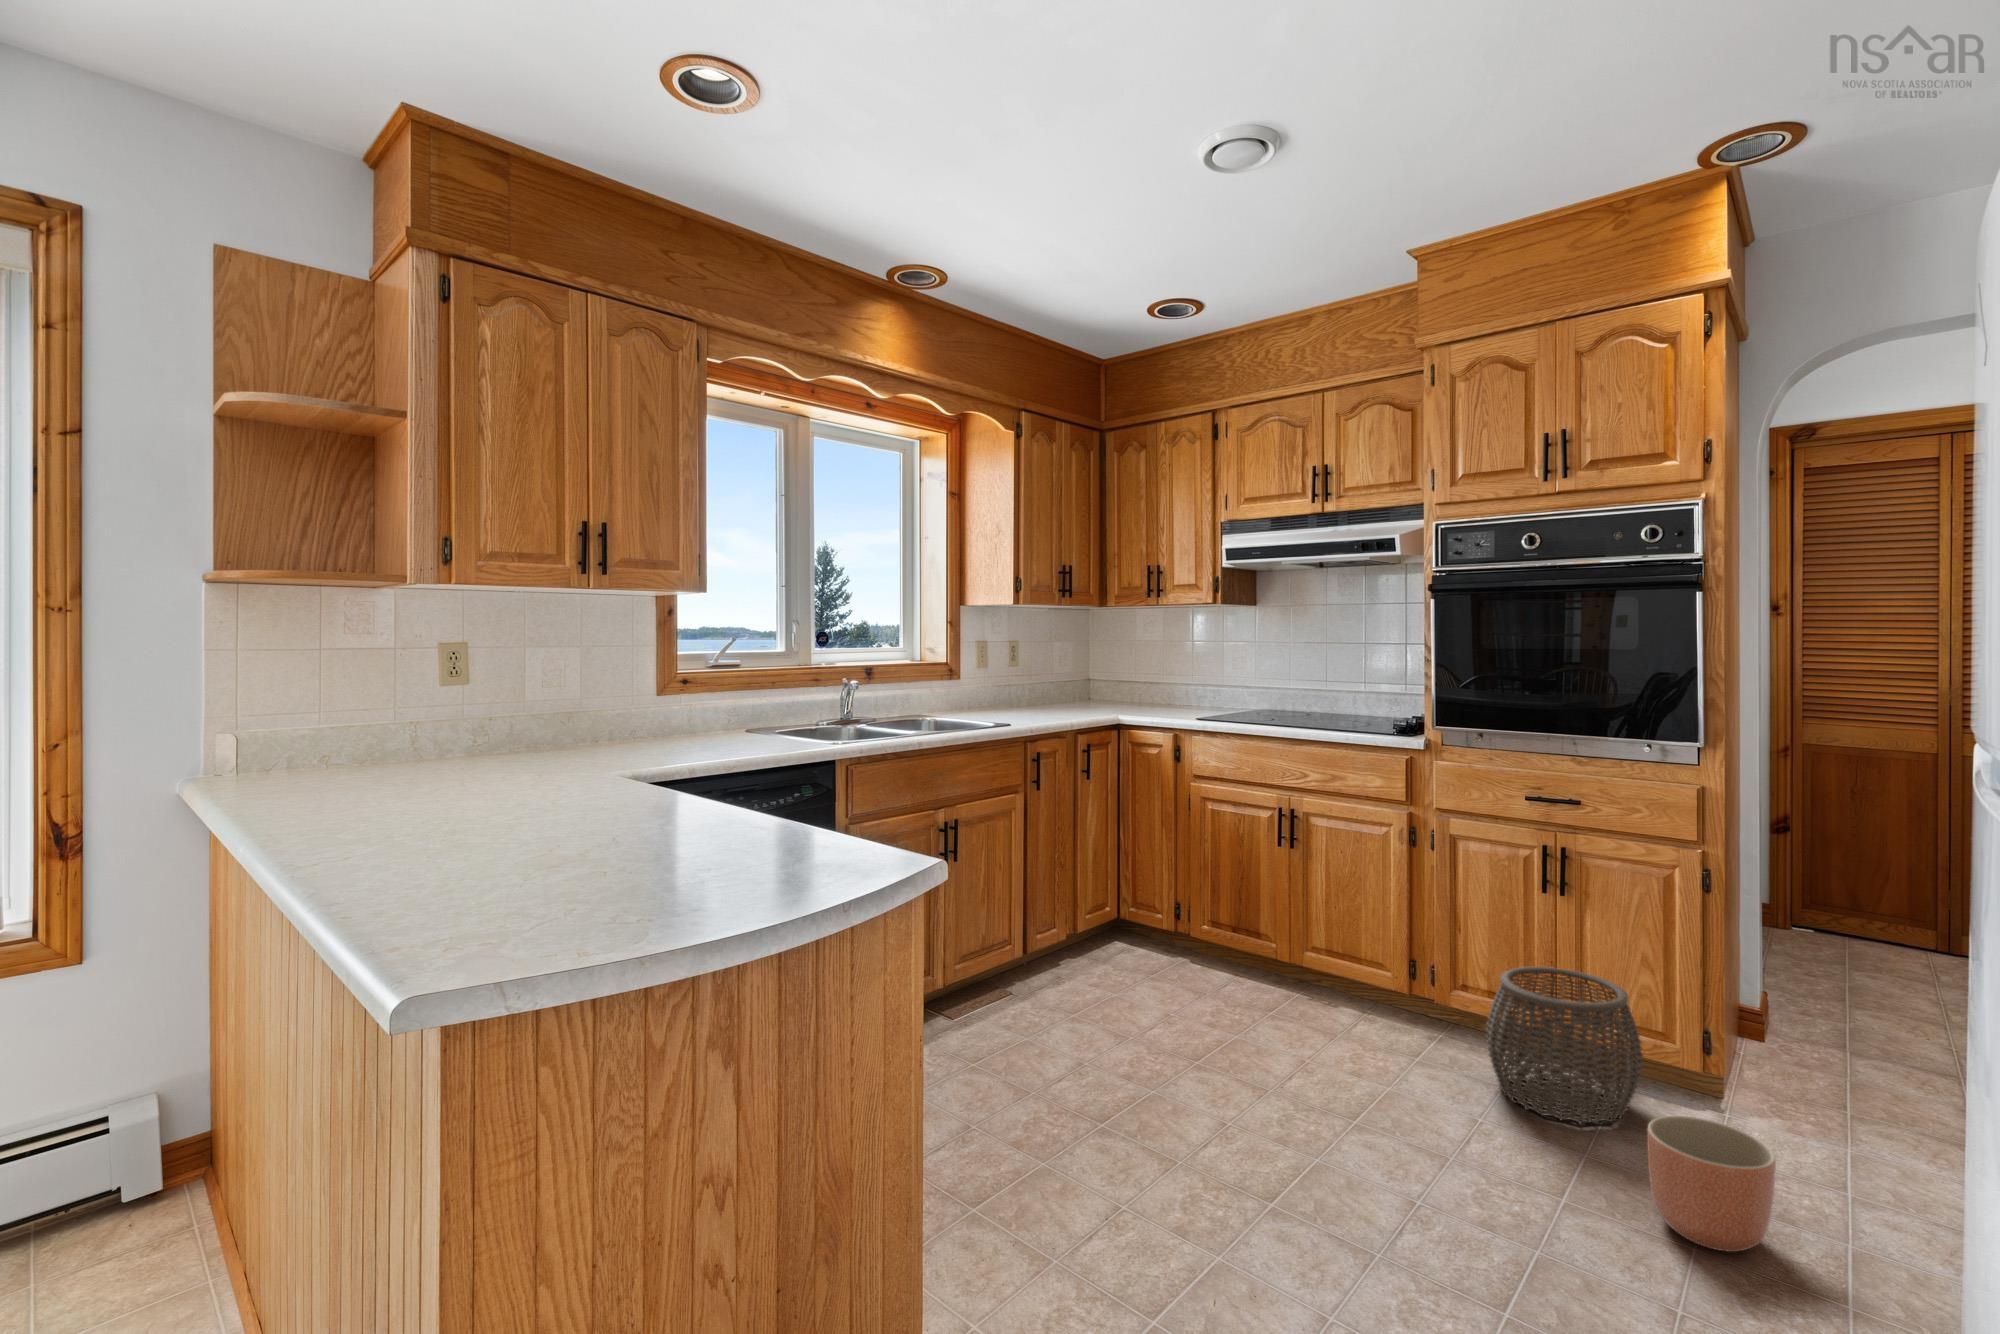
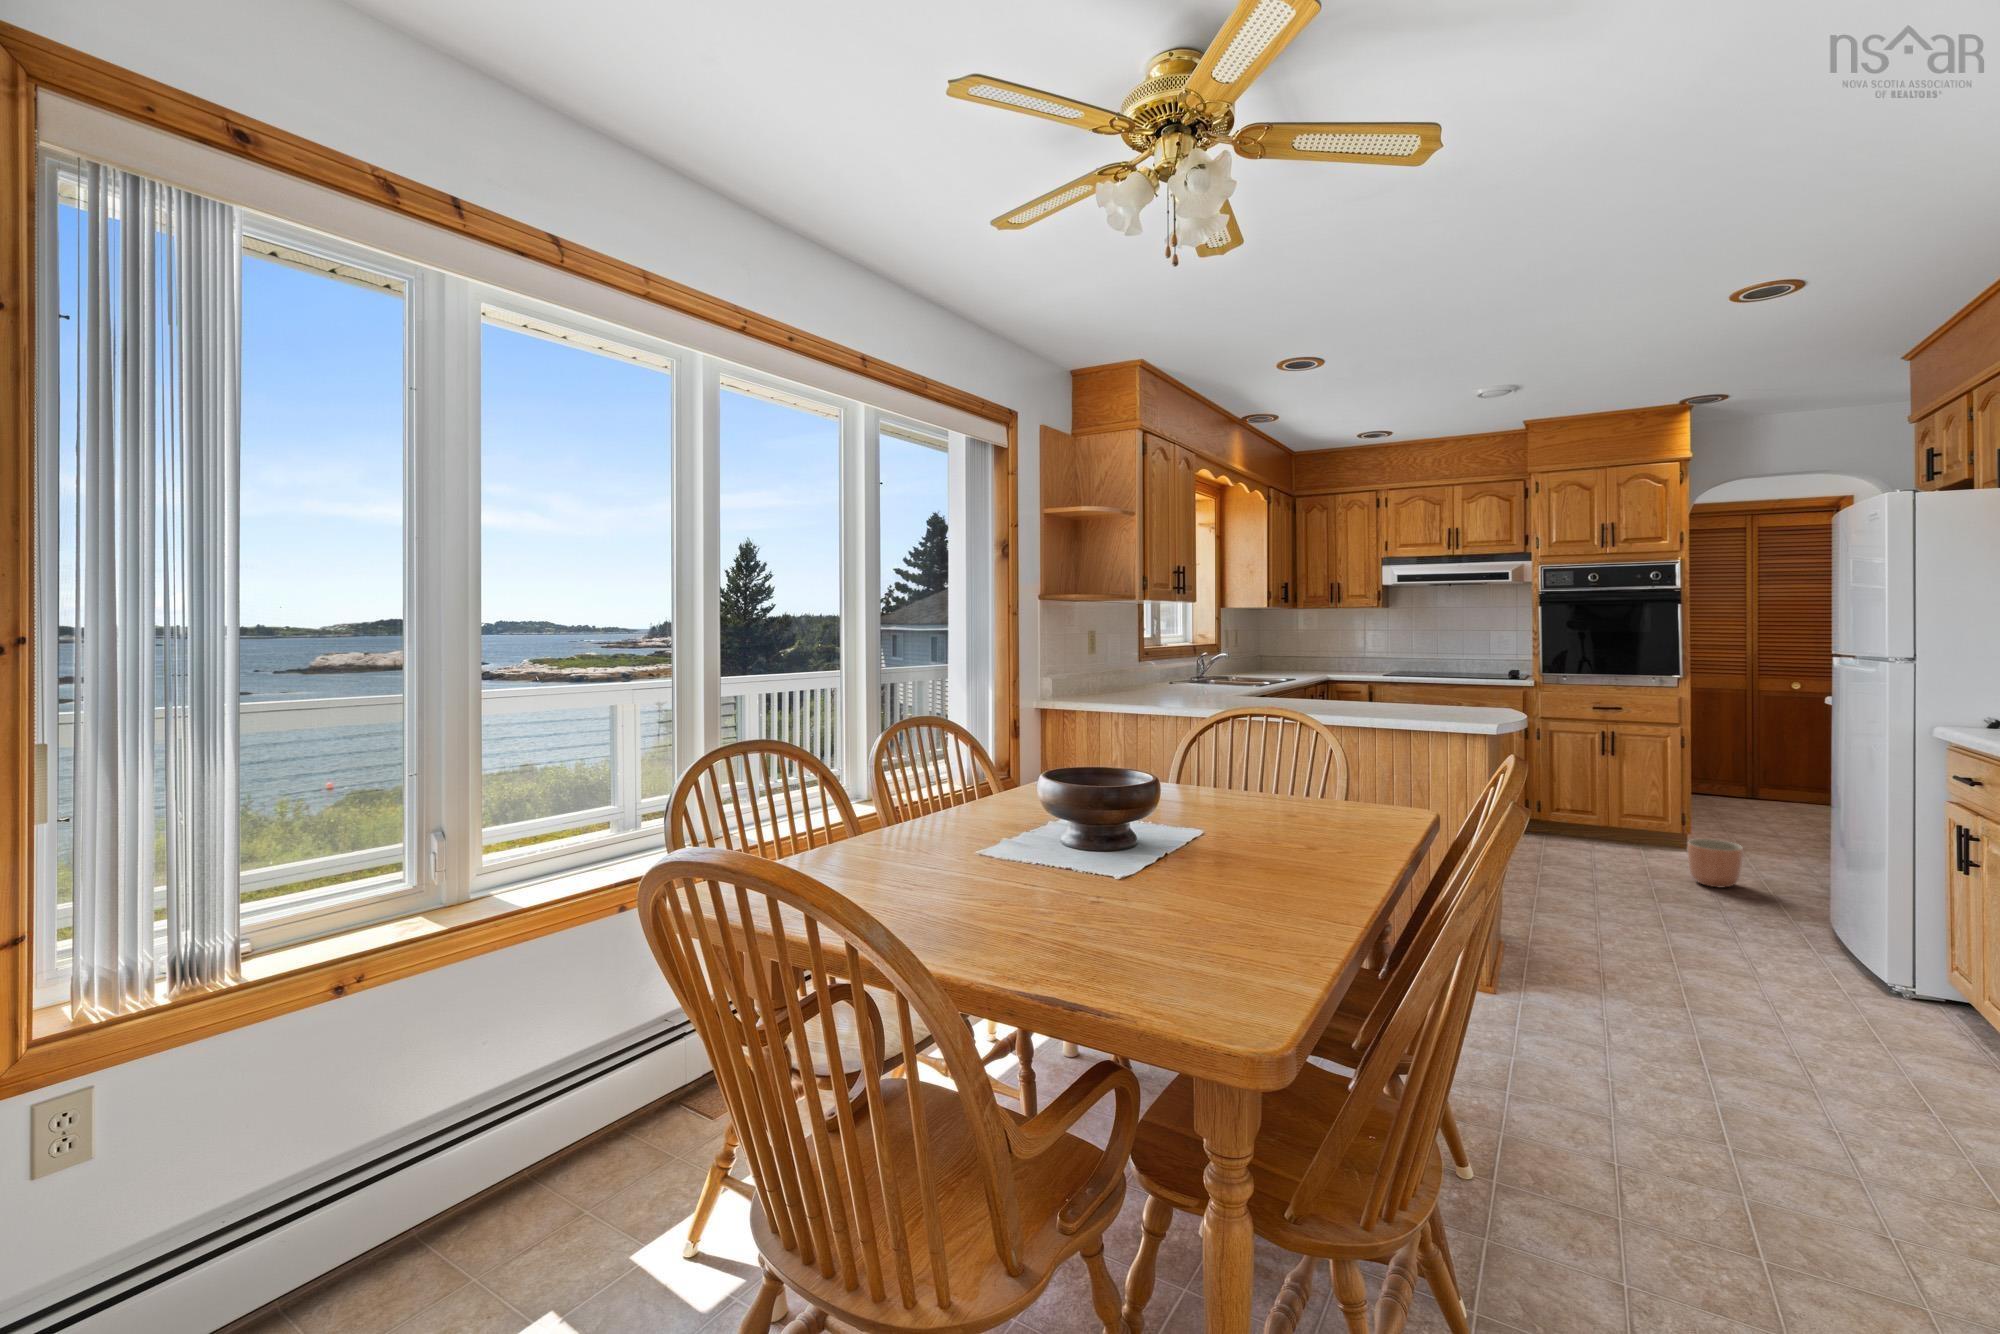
woven basket: present [1486,967,1643,1124] -> none [1584,791,1663,858]

